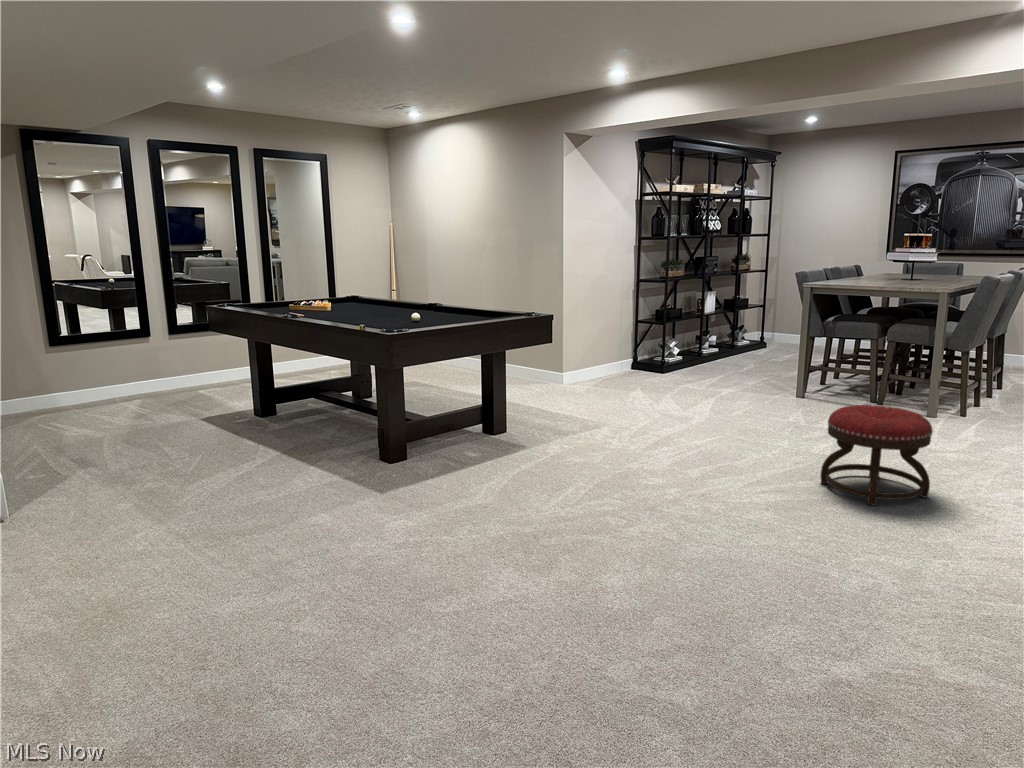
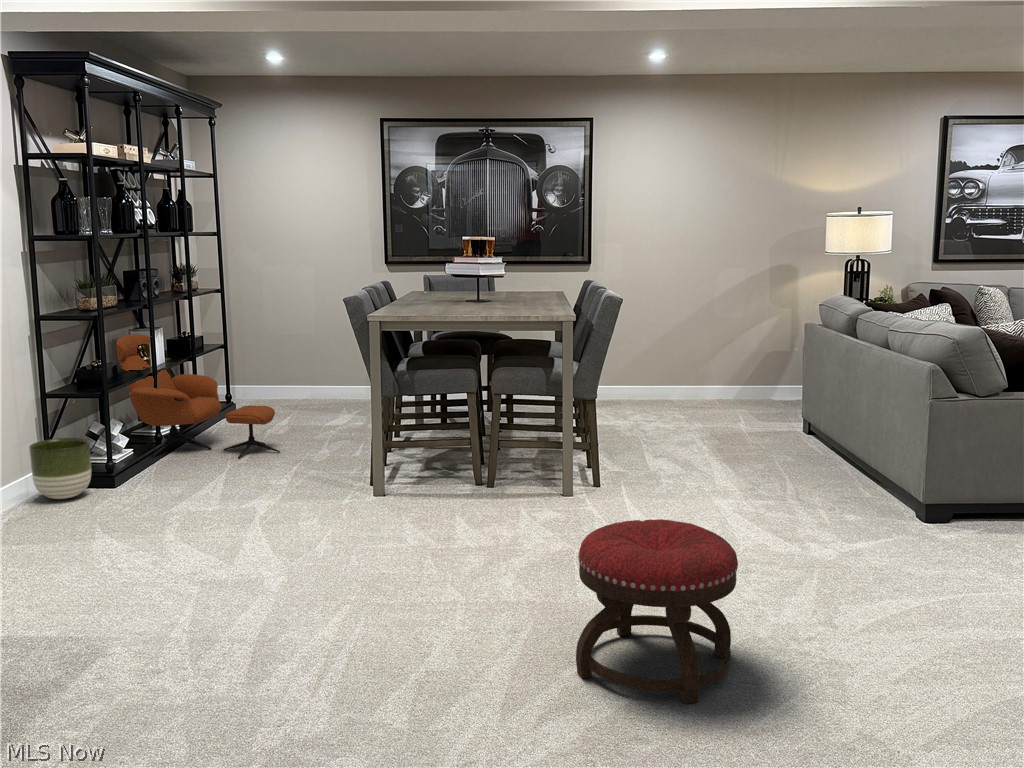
lounge chair: none [684,294,768,371] -> present [116,334,280,458]
planter: none [624,344,653,374] -> present [29,438,91,499]

